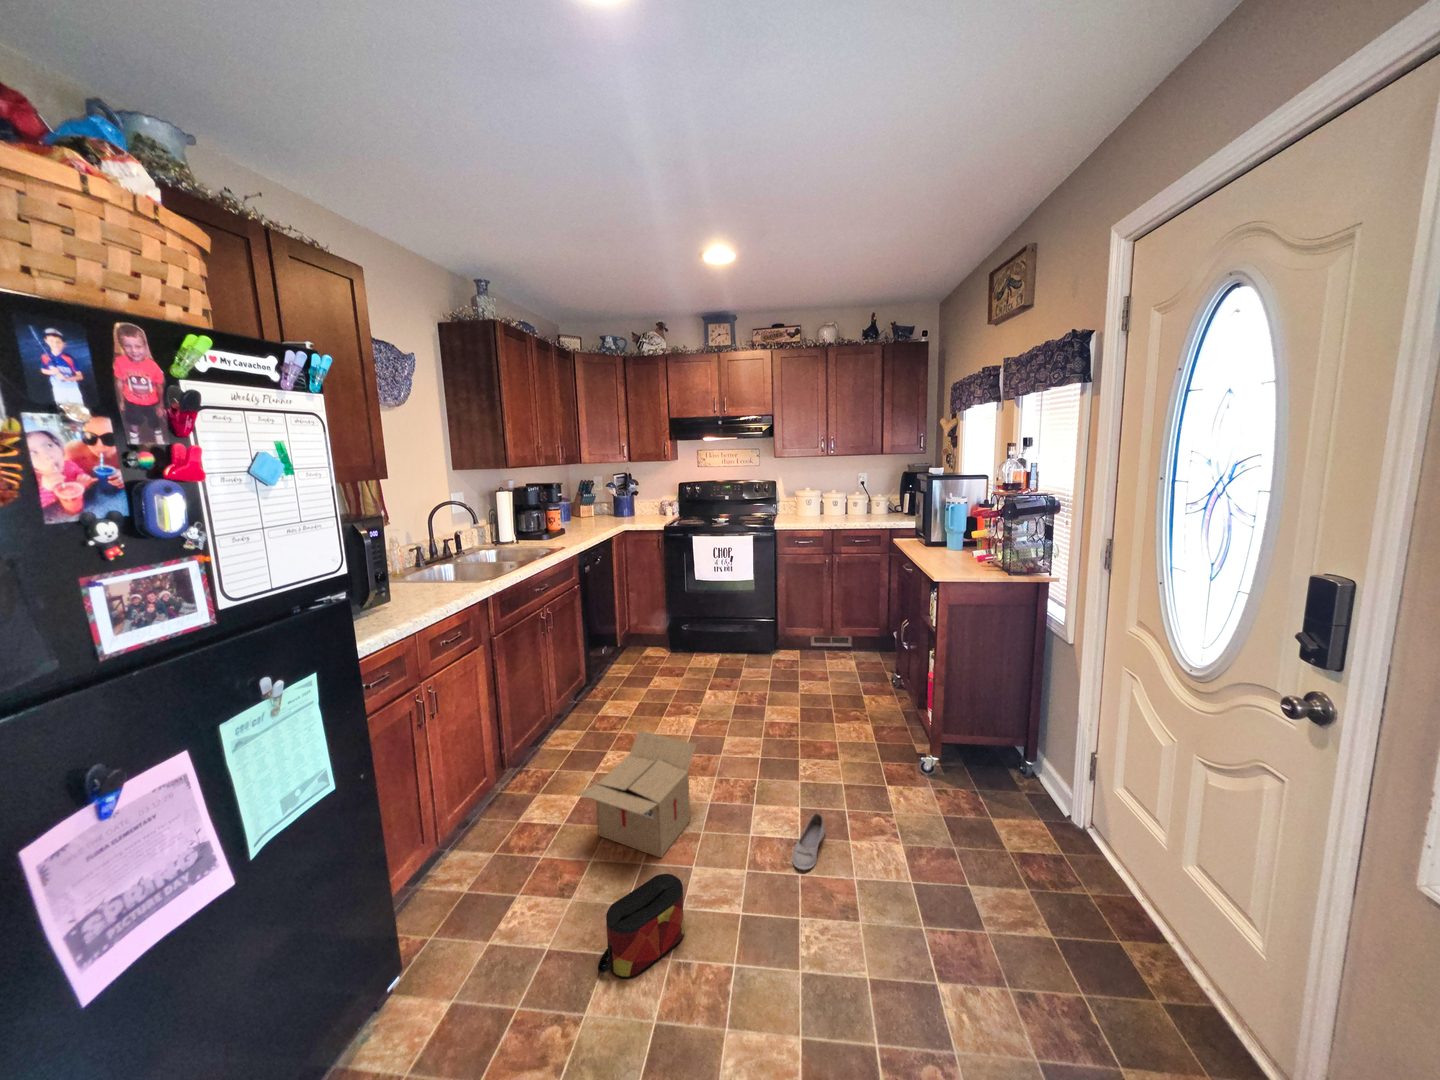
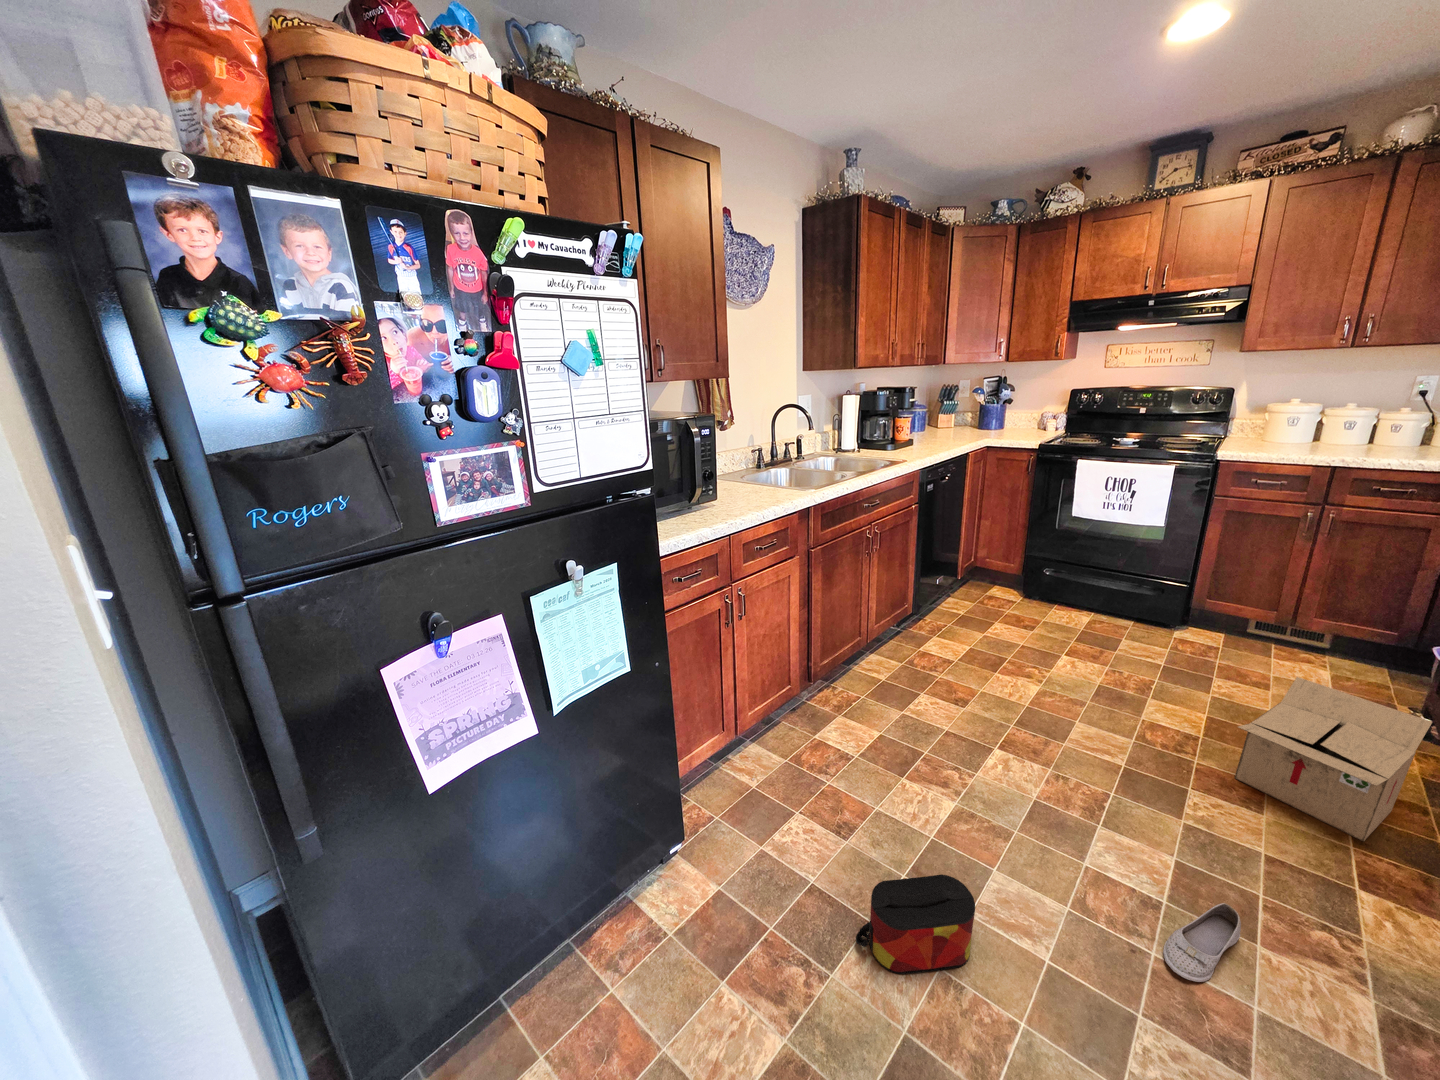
cardboard box: present [578,730,696,858] -> present [1235,677,1432,841]

